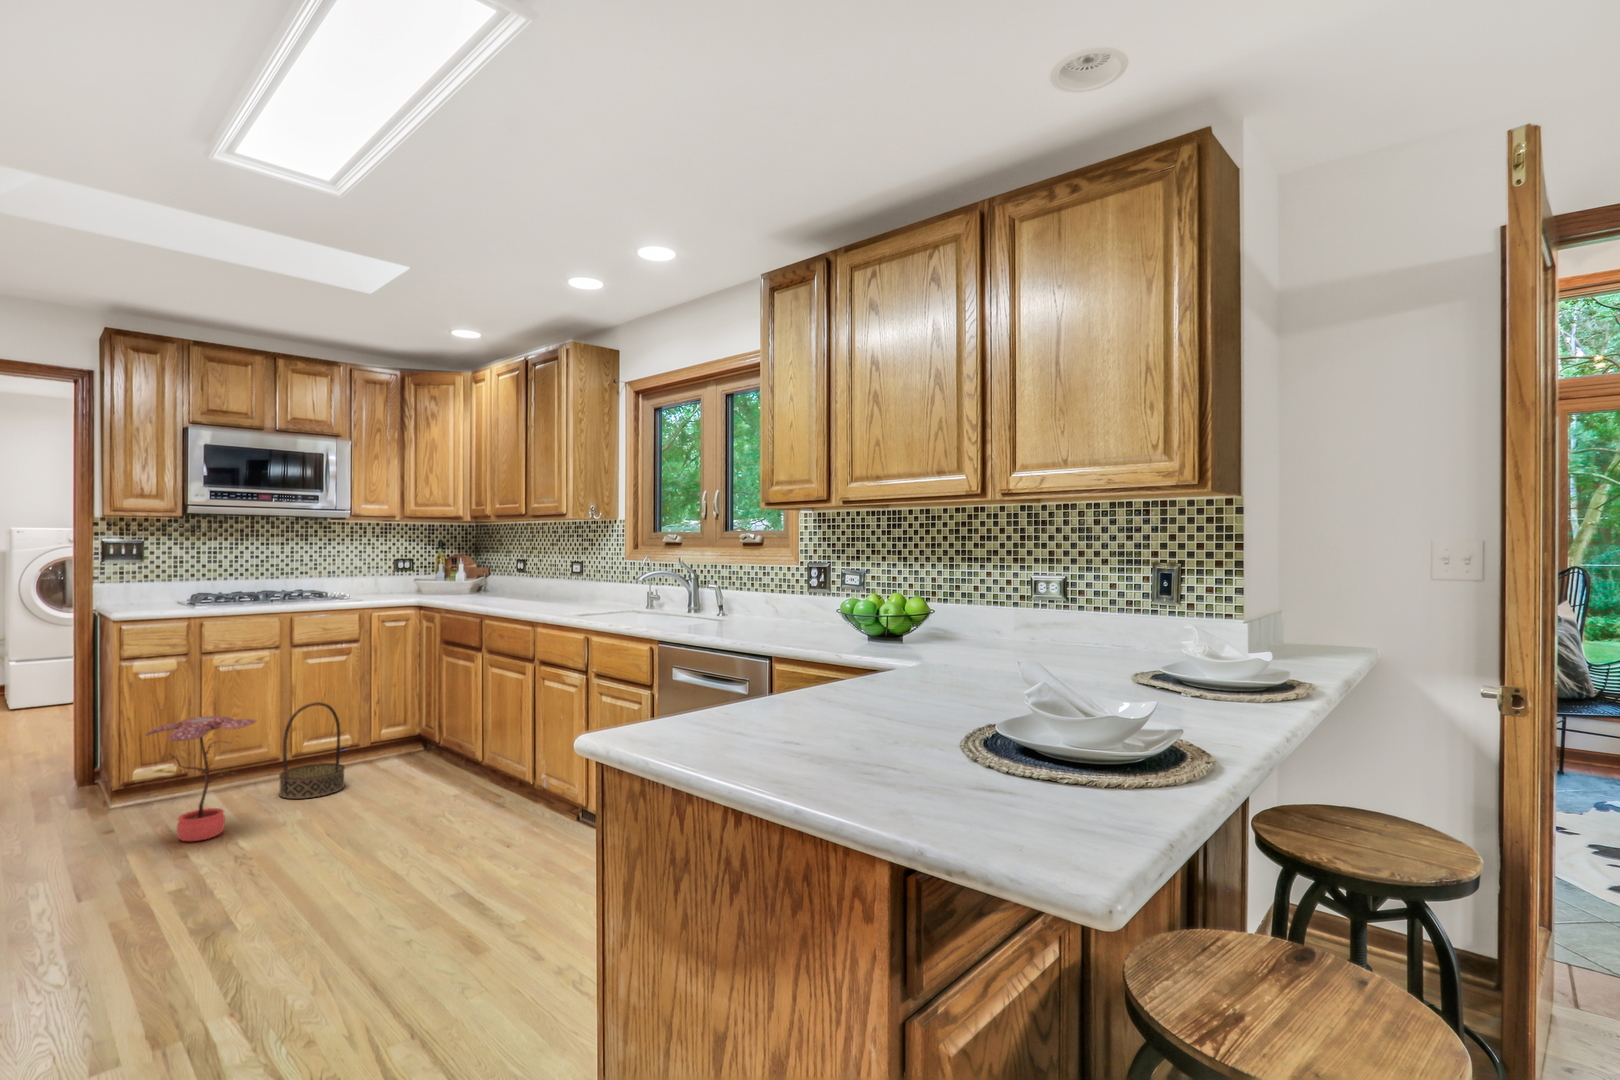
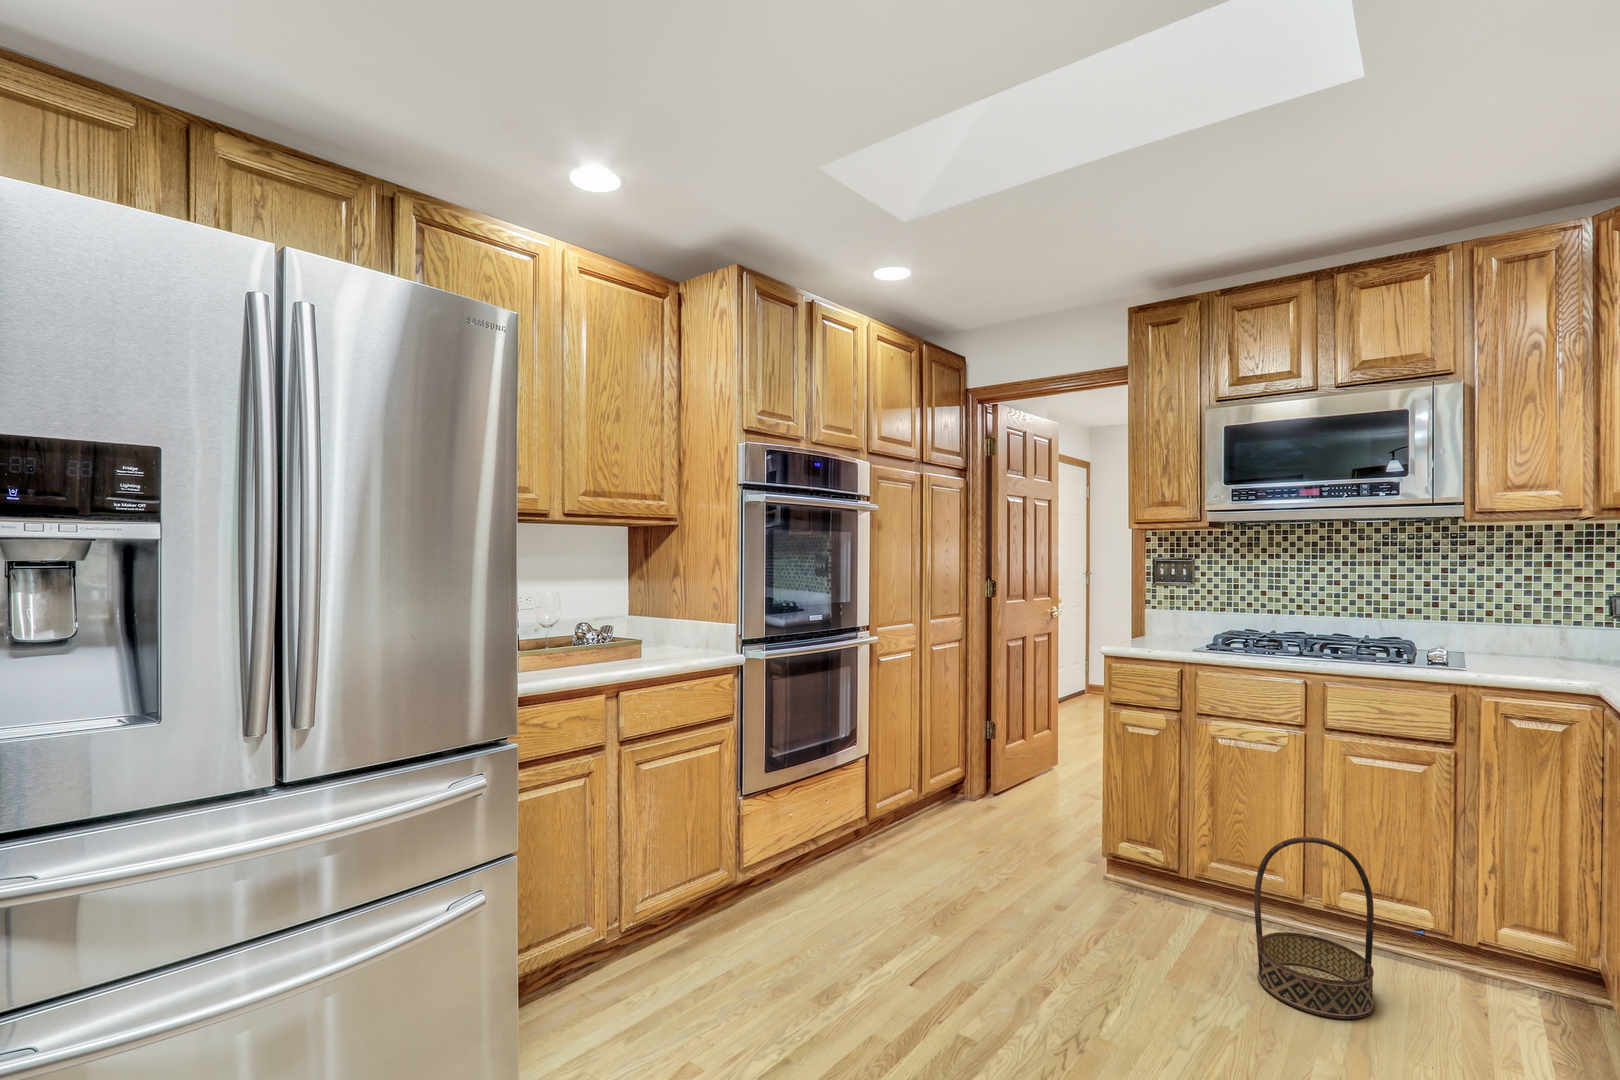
potted plant: present [146,716,256,841] -> none [1036,807,1157,999]

